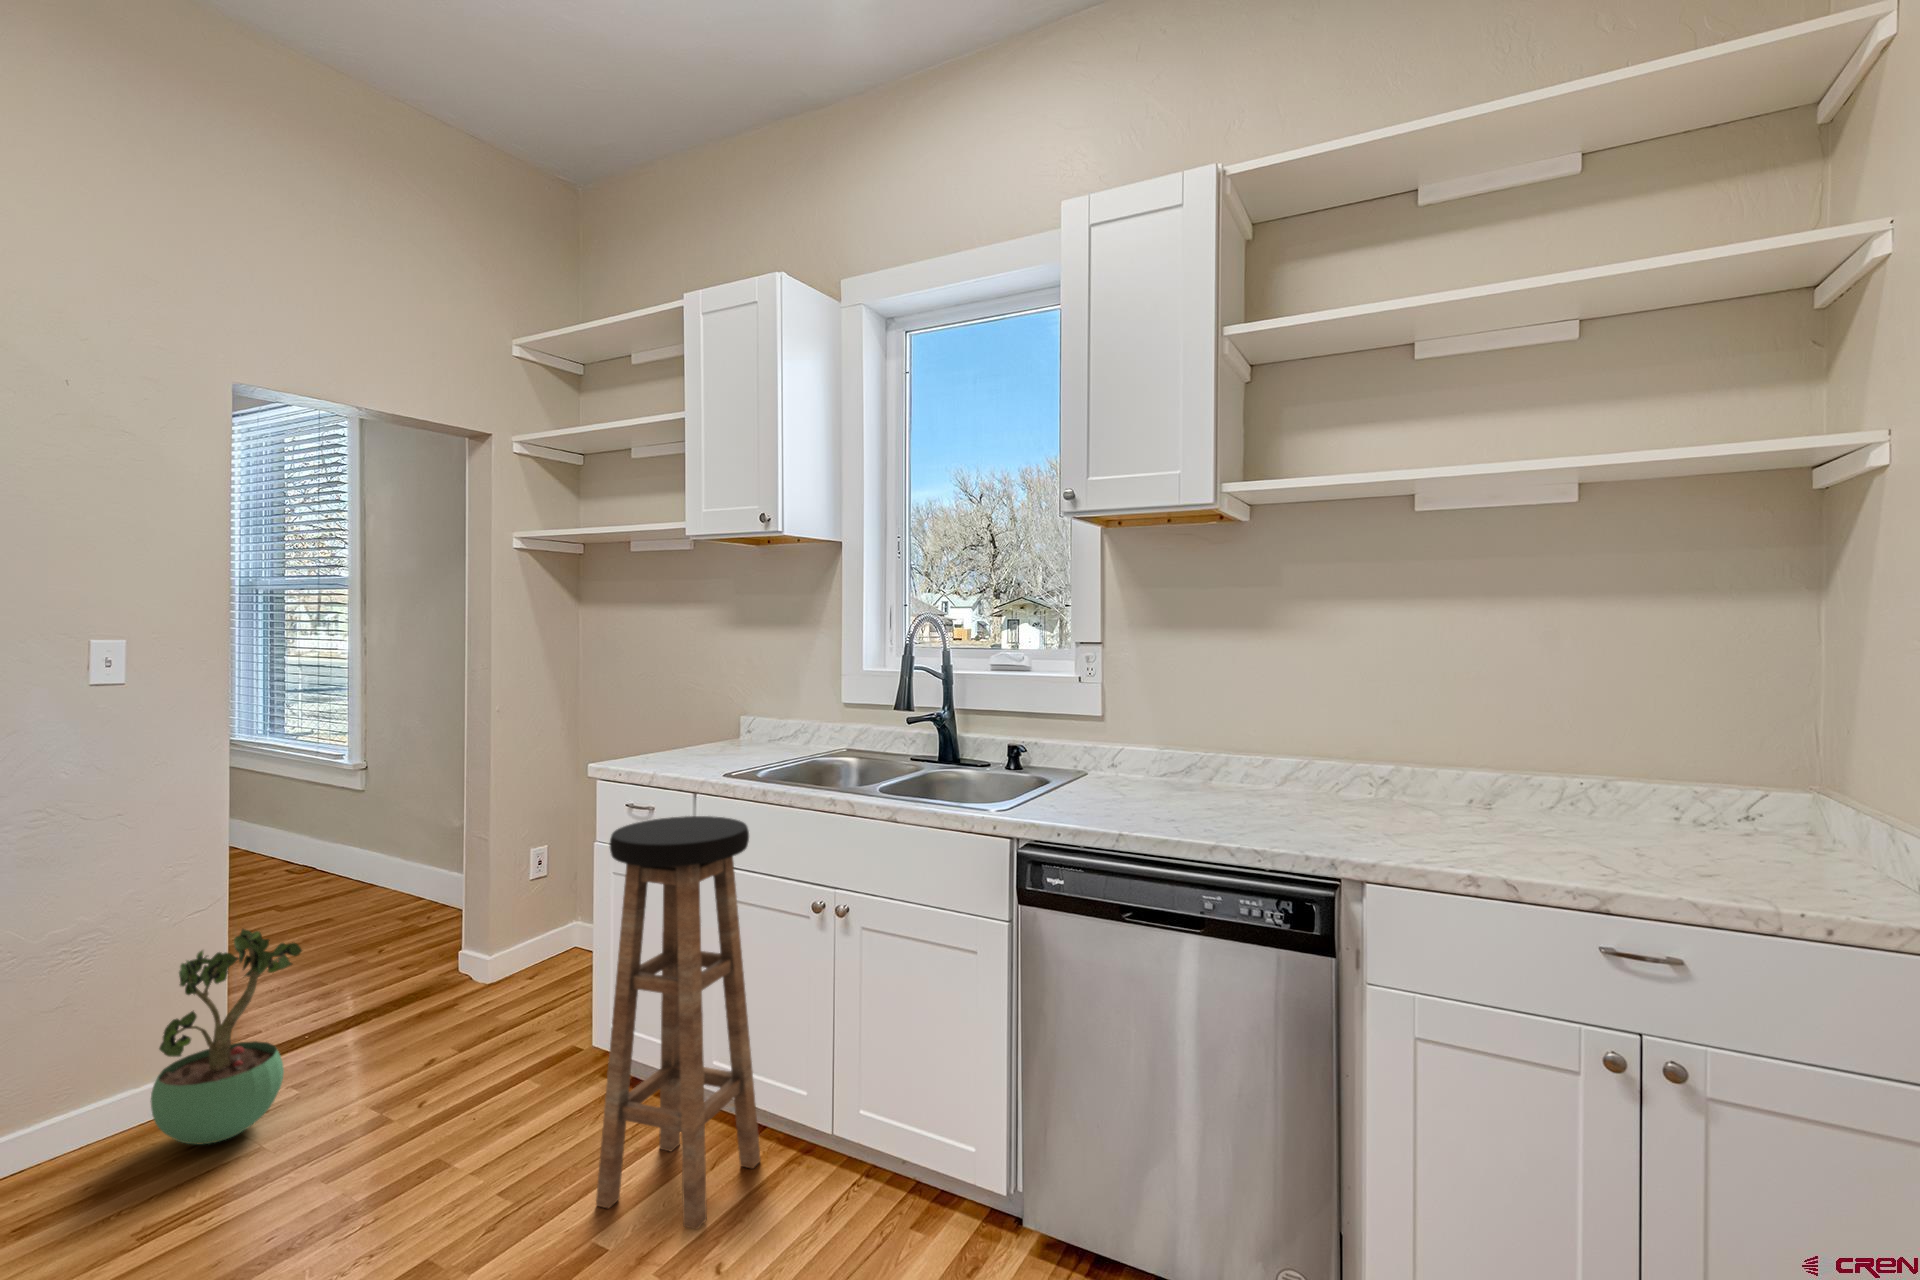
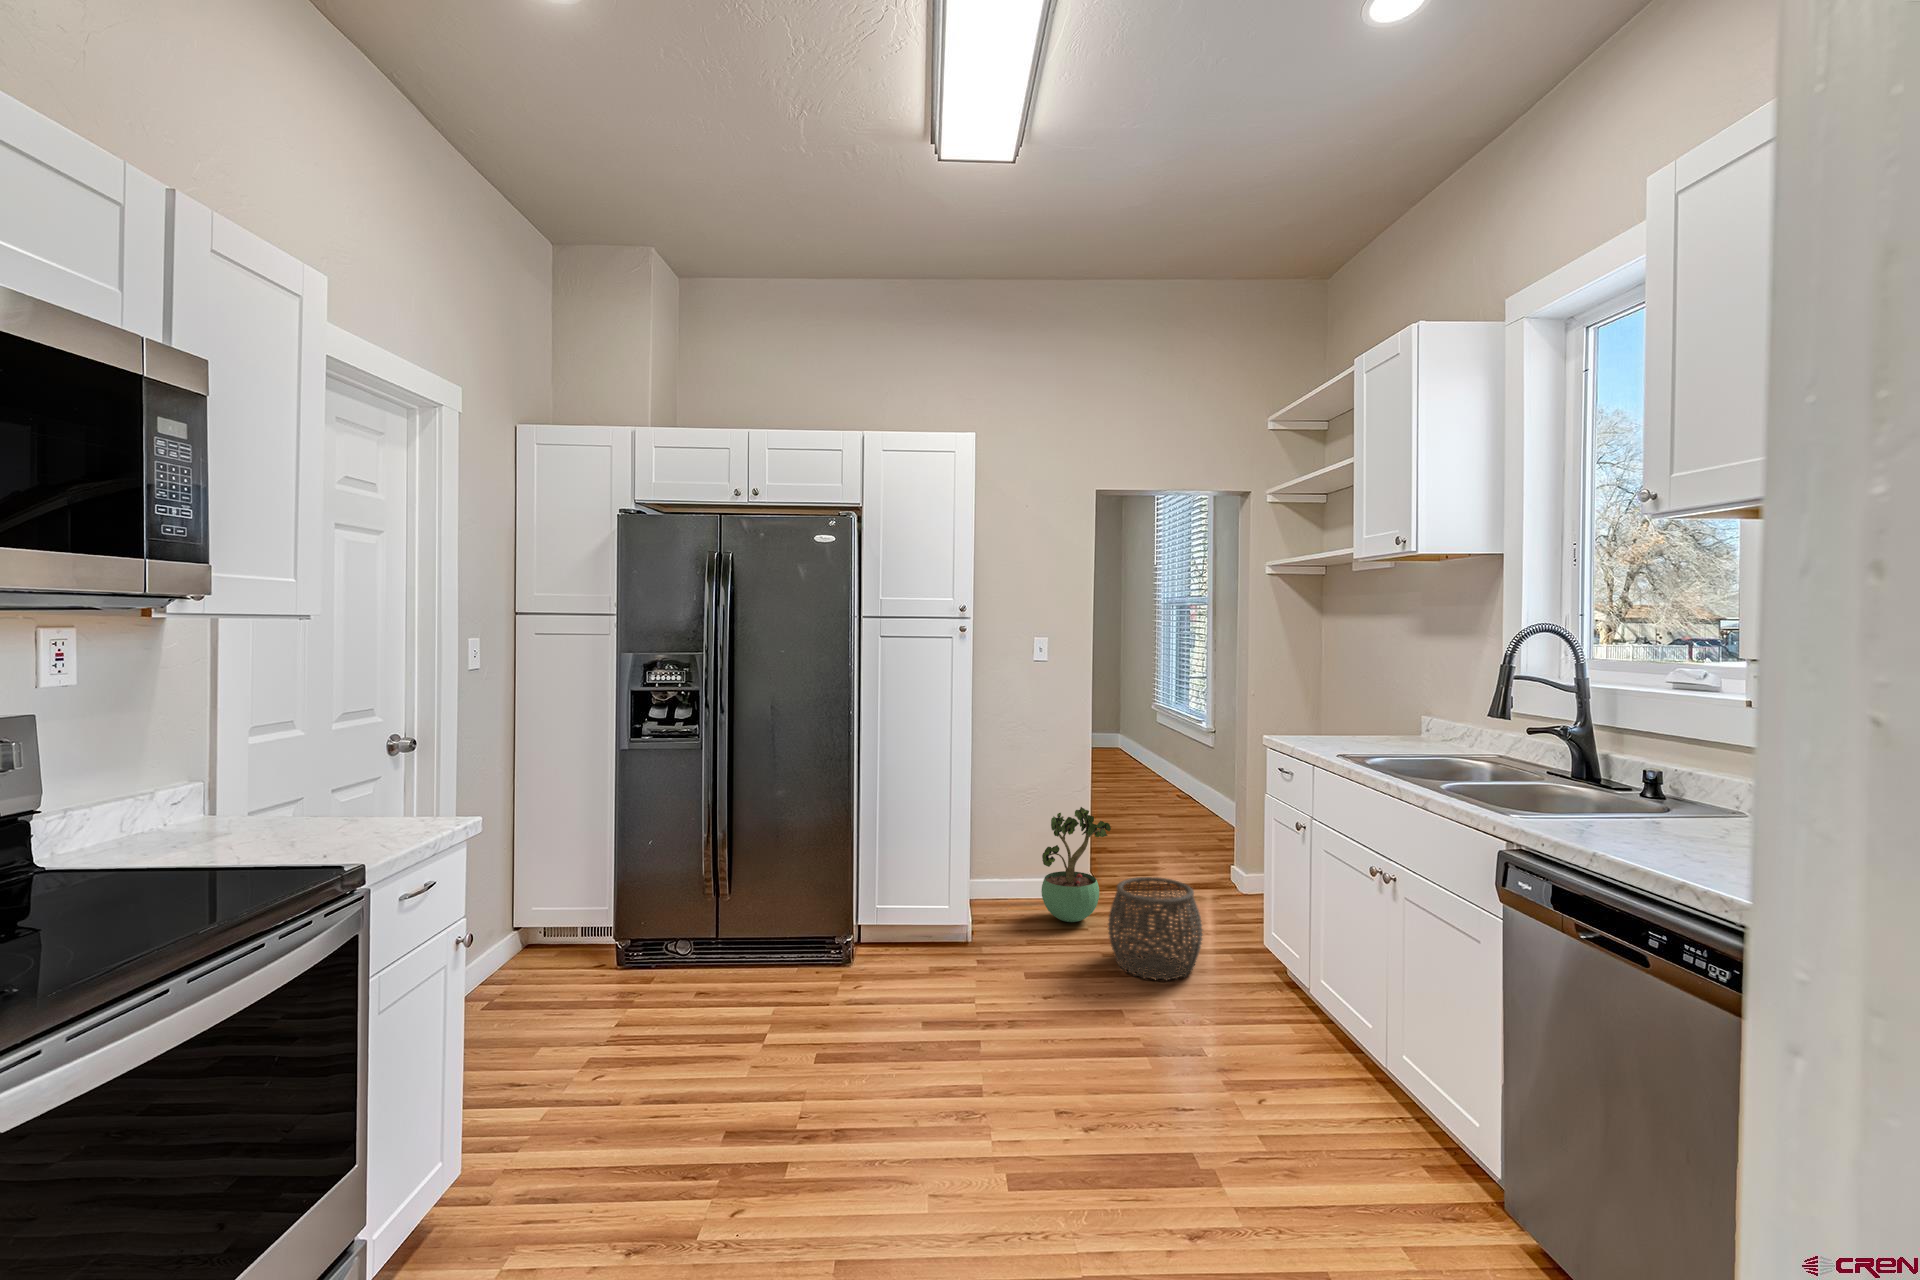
bar stool: present [596,816,760,1229] -> none [1215,780,1340,1078]
woven basket: none [345,1000,516,1180] -> present [1108,877,1203,980]

